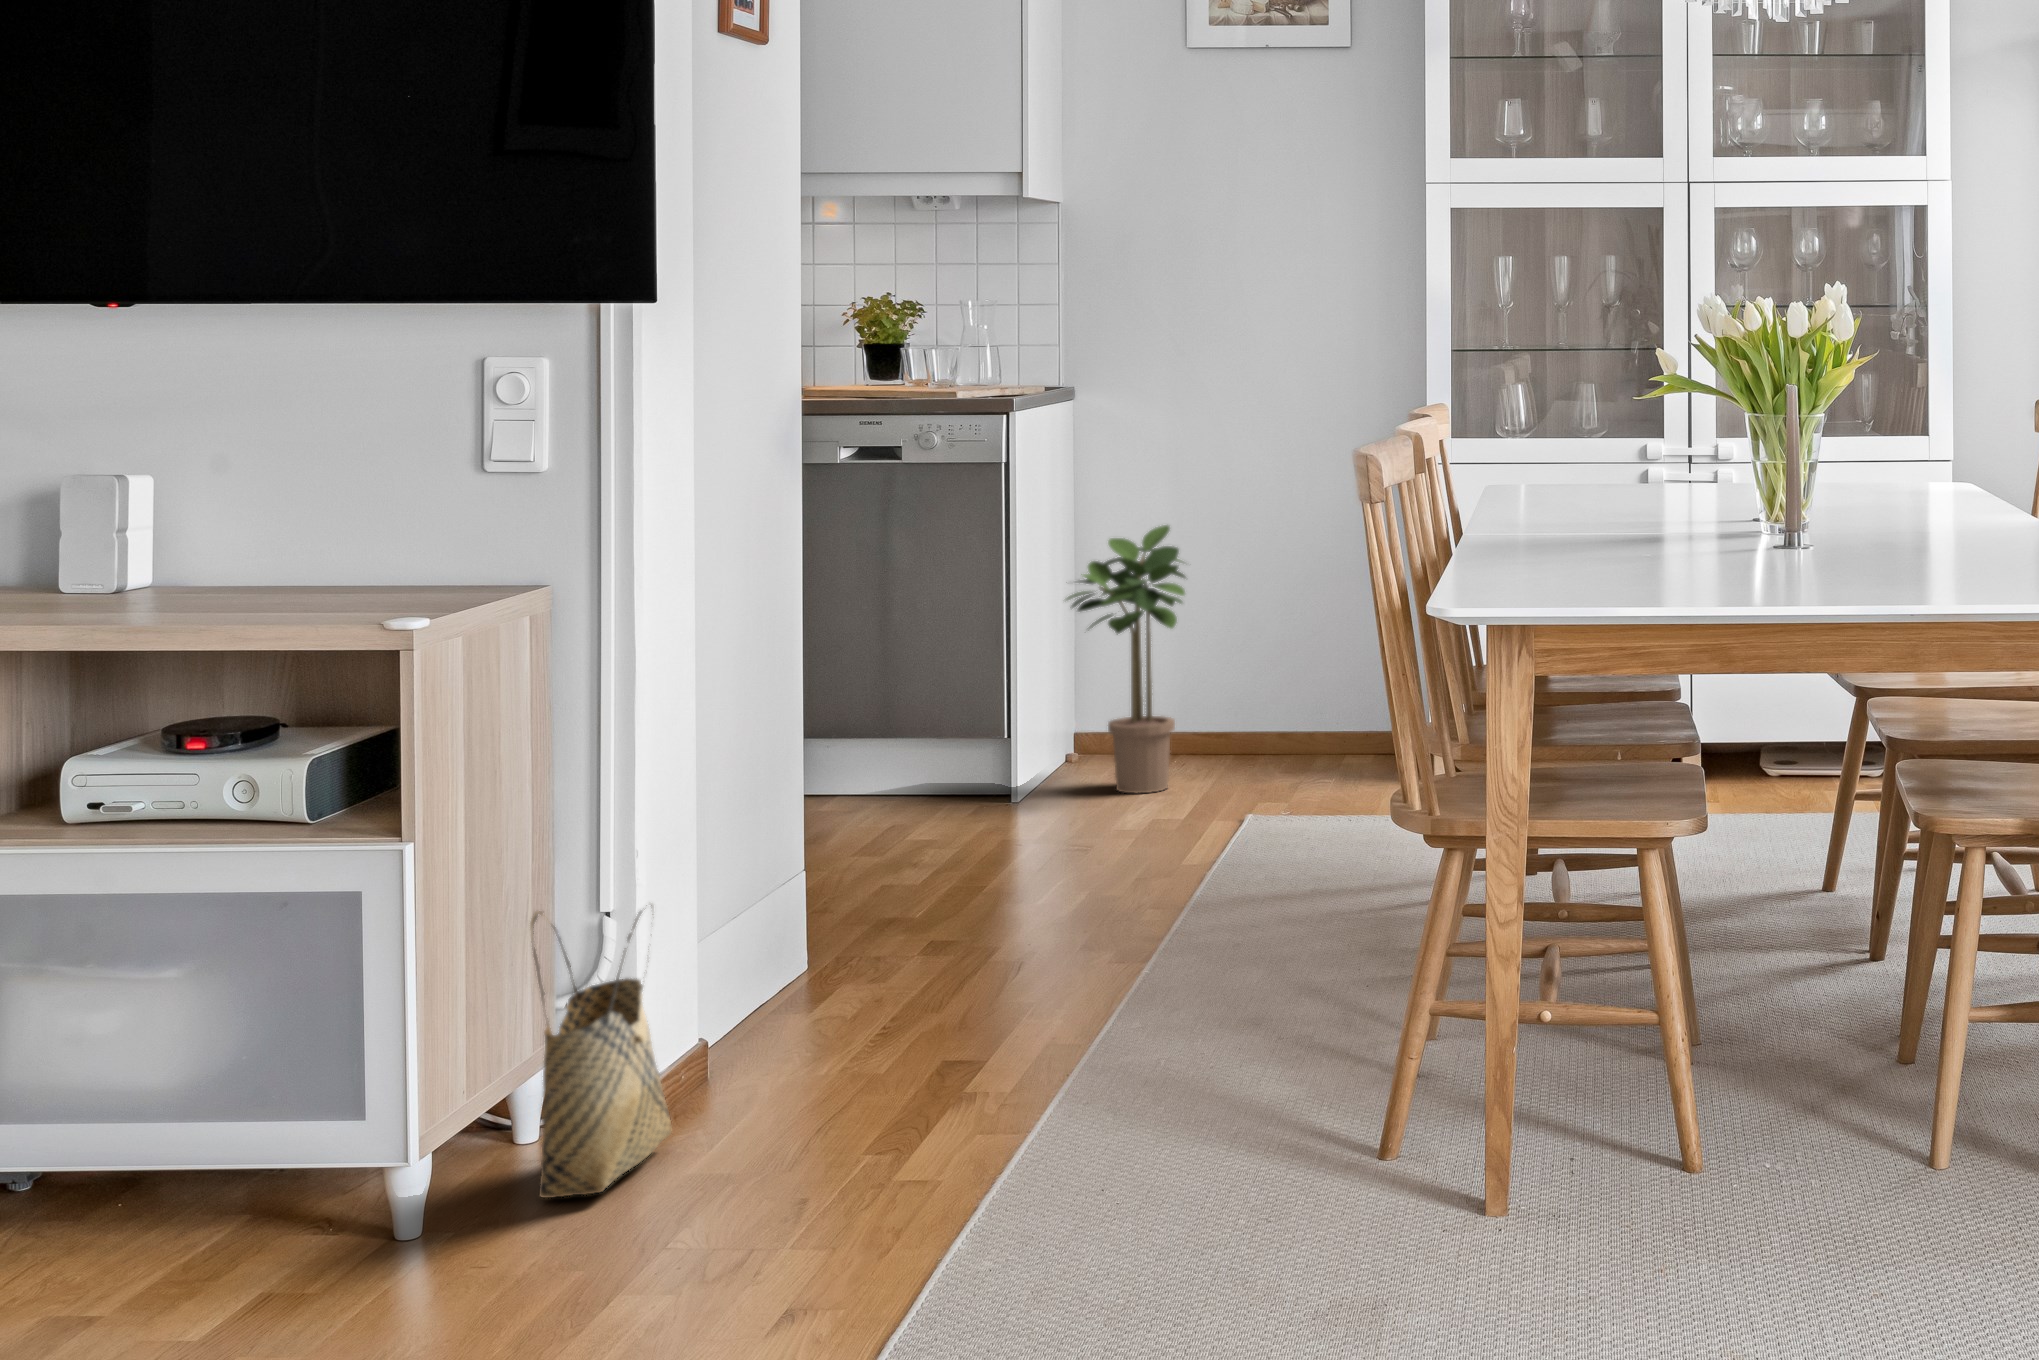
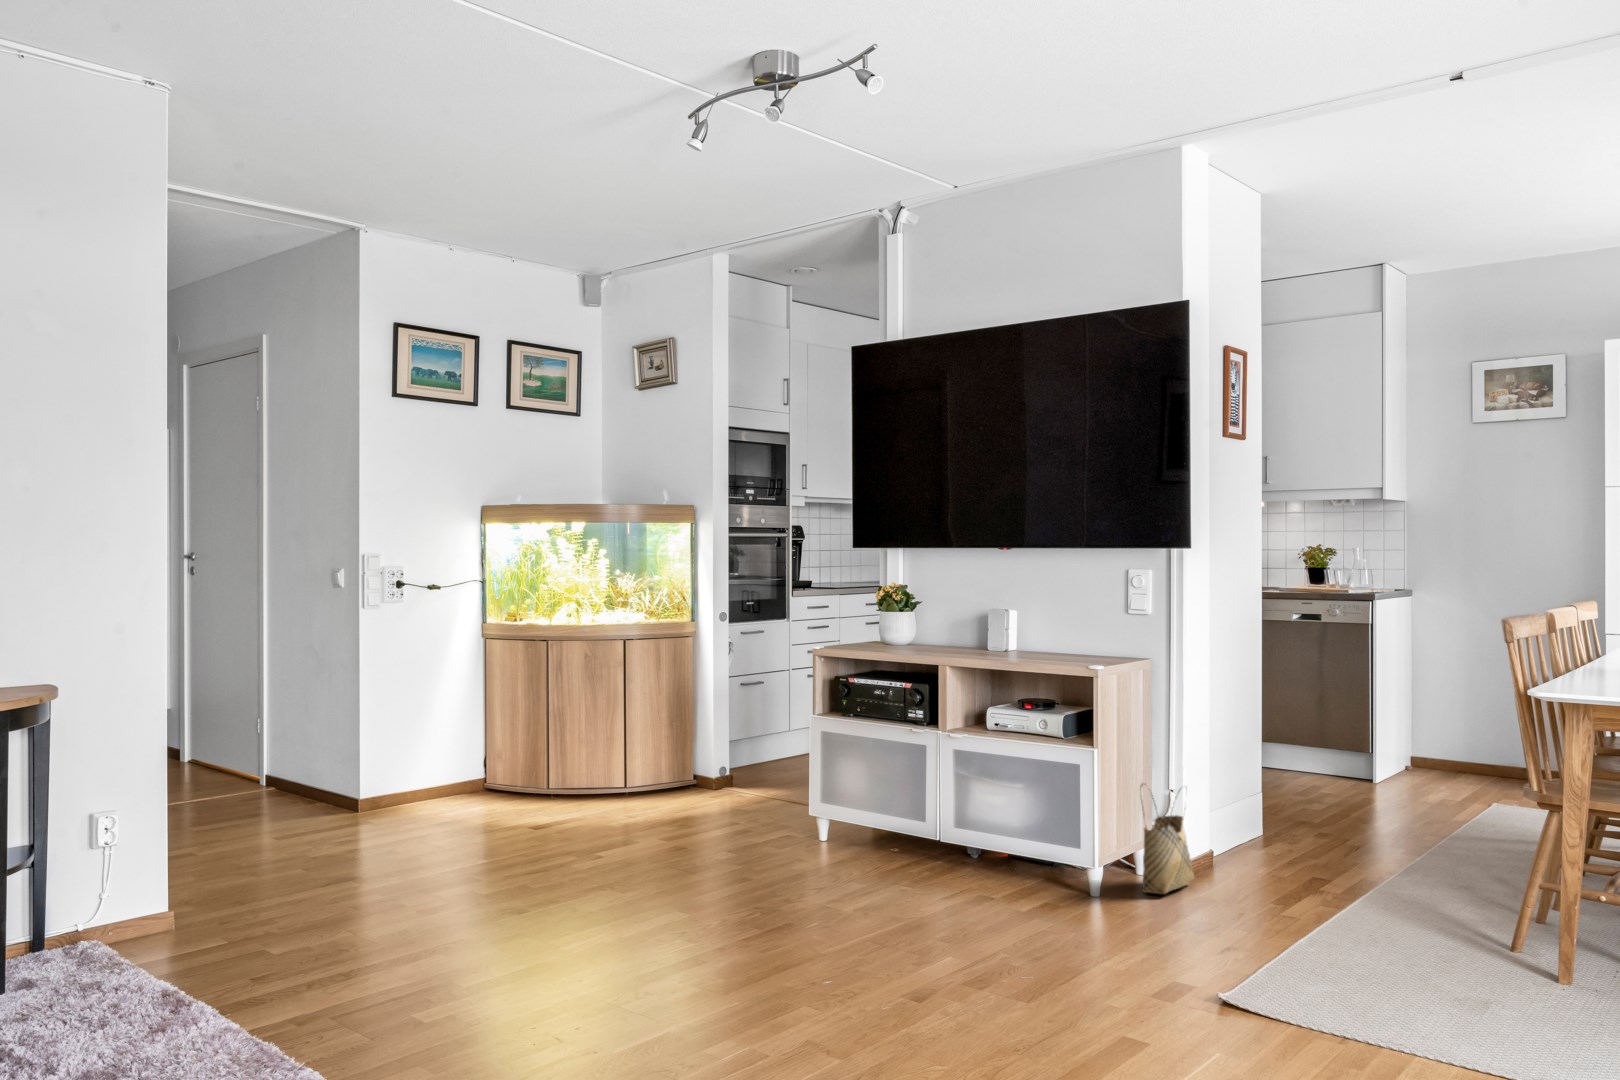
potted plant: present [1066,525,1185,793] -> none [1401,657,1471,785]

